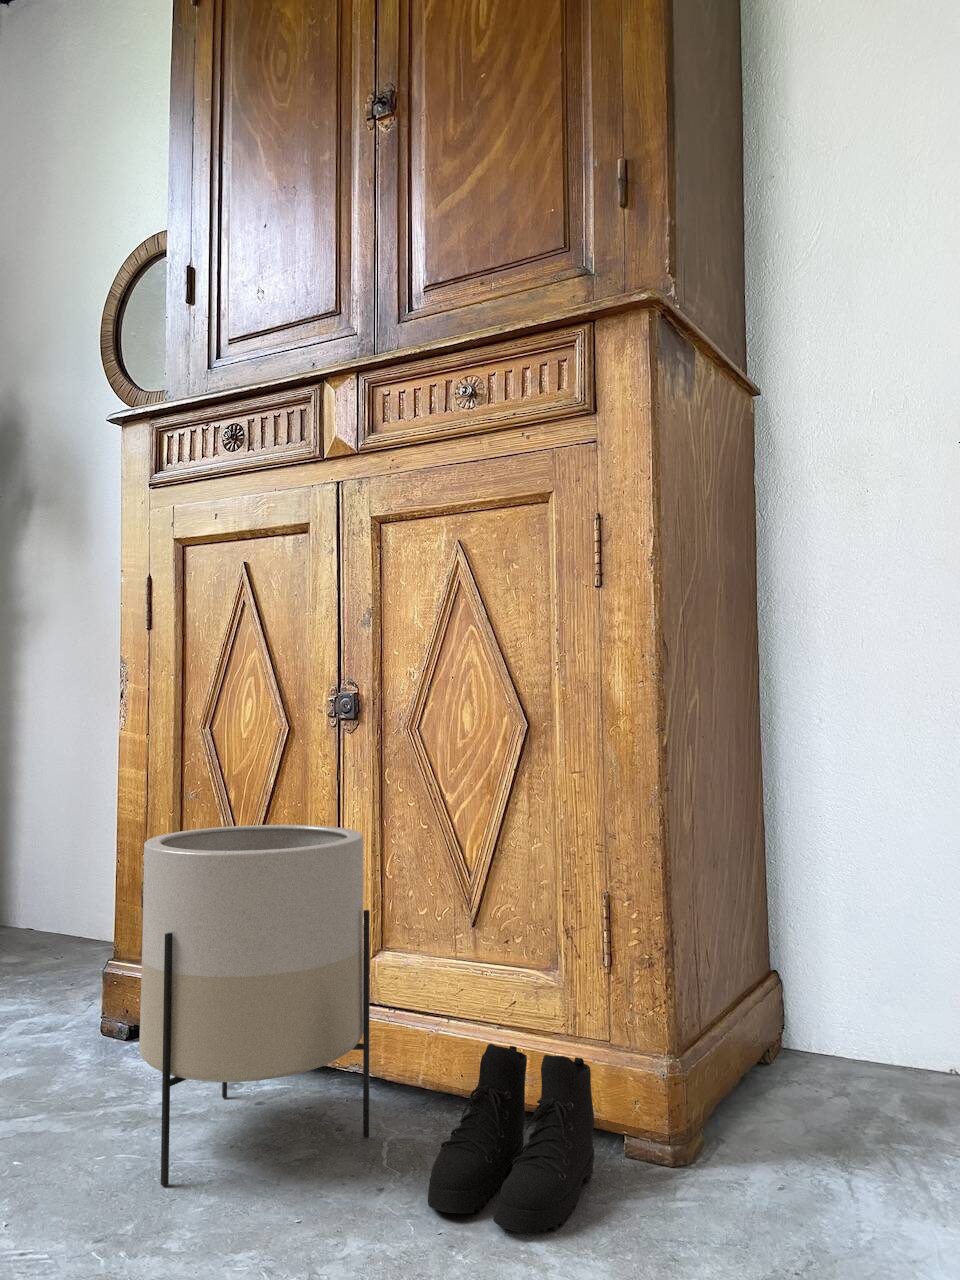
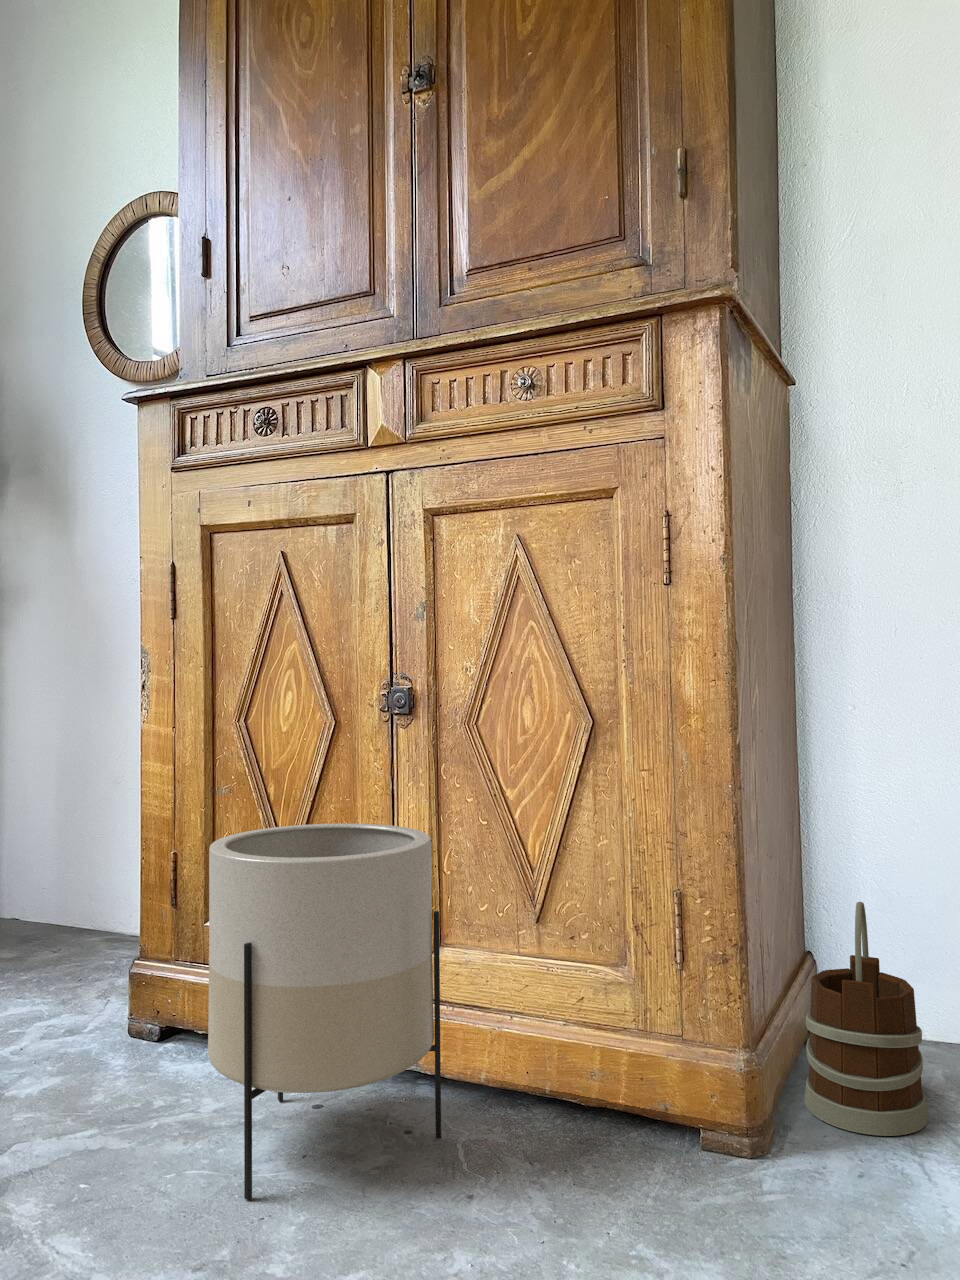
wooden bucket: none [746,911,871,1152] -> present [805,902,928,1136]
boots: present [428,1044,594,1234] -> none [523,1043,678,1235]

